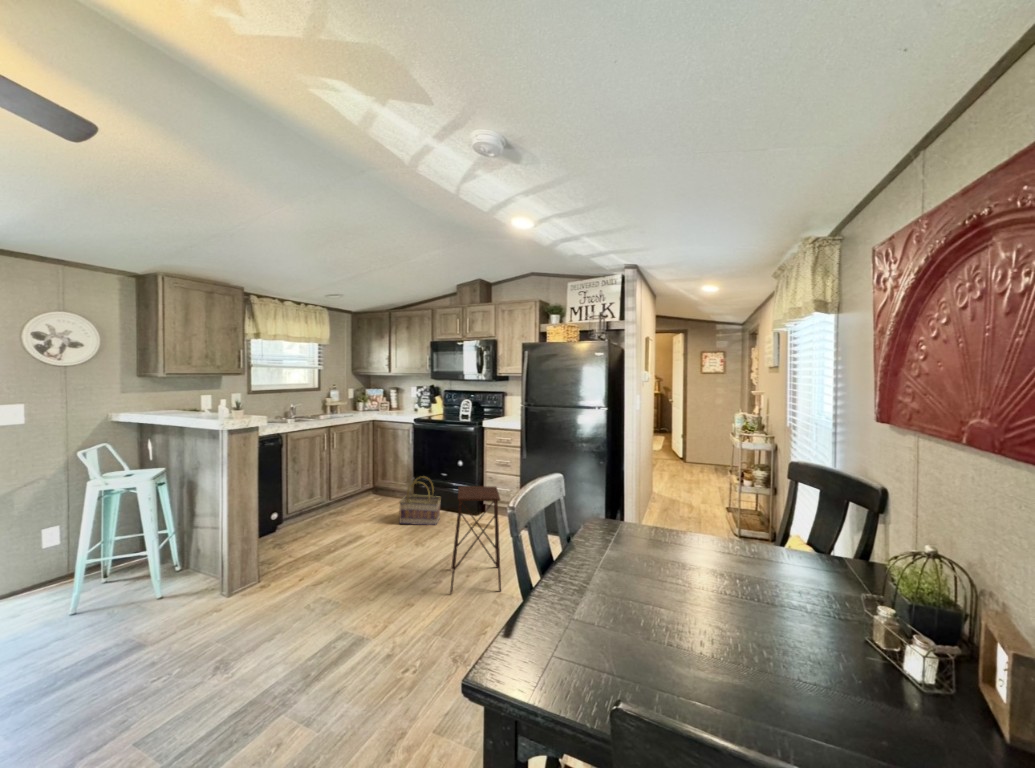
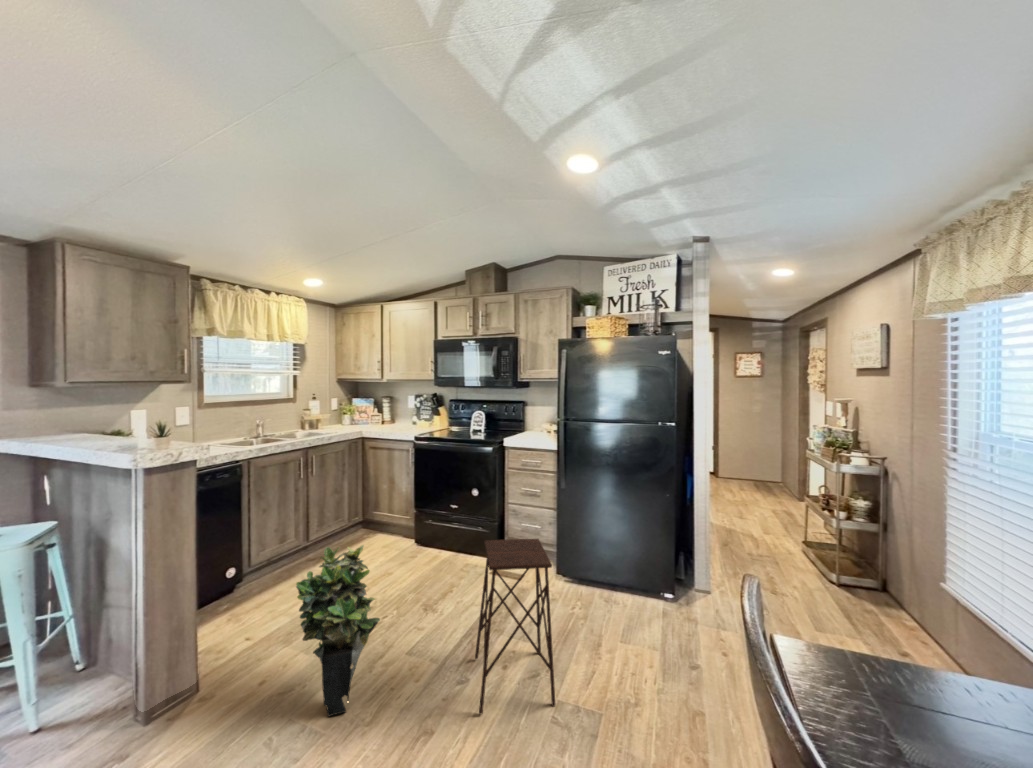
basket: present [399,476,441,525] -> none [397,511,451,576]
potted plant: none [330,488,386,593] -> present [296,545,380,716]

